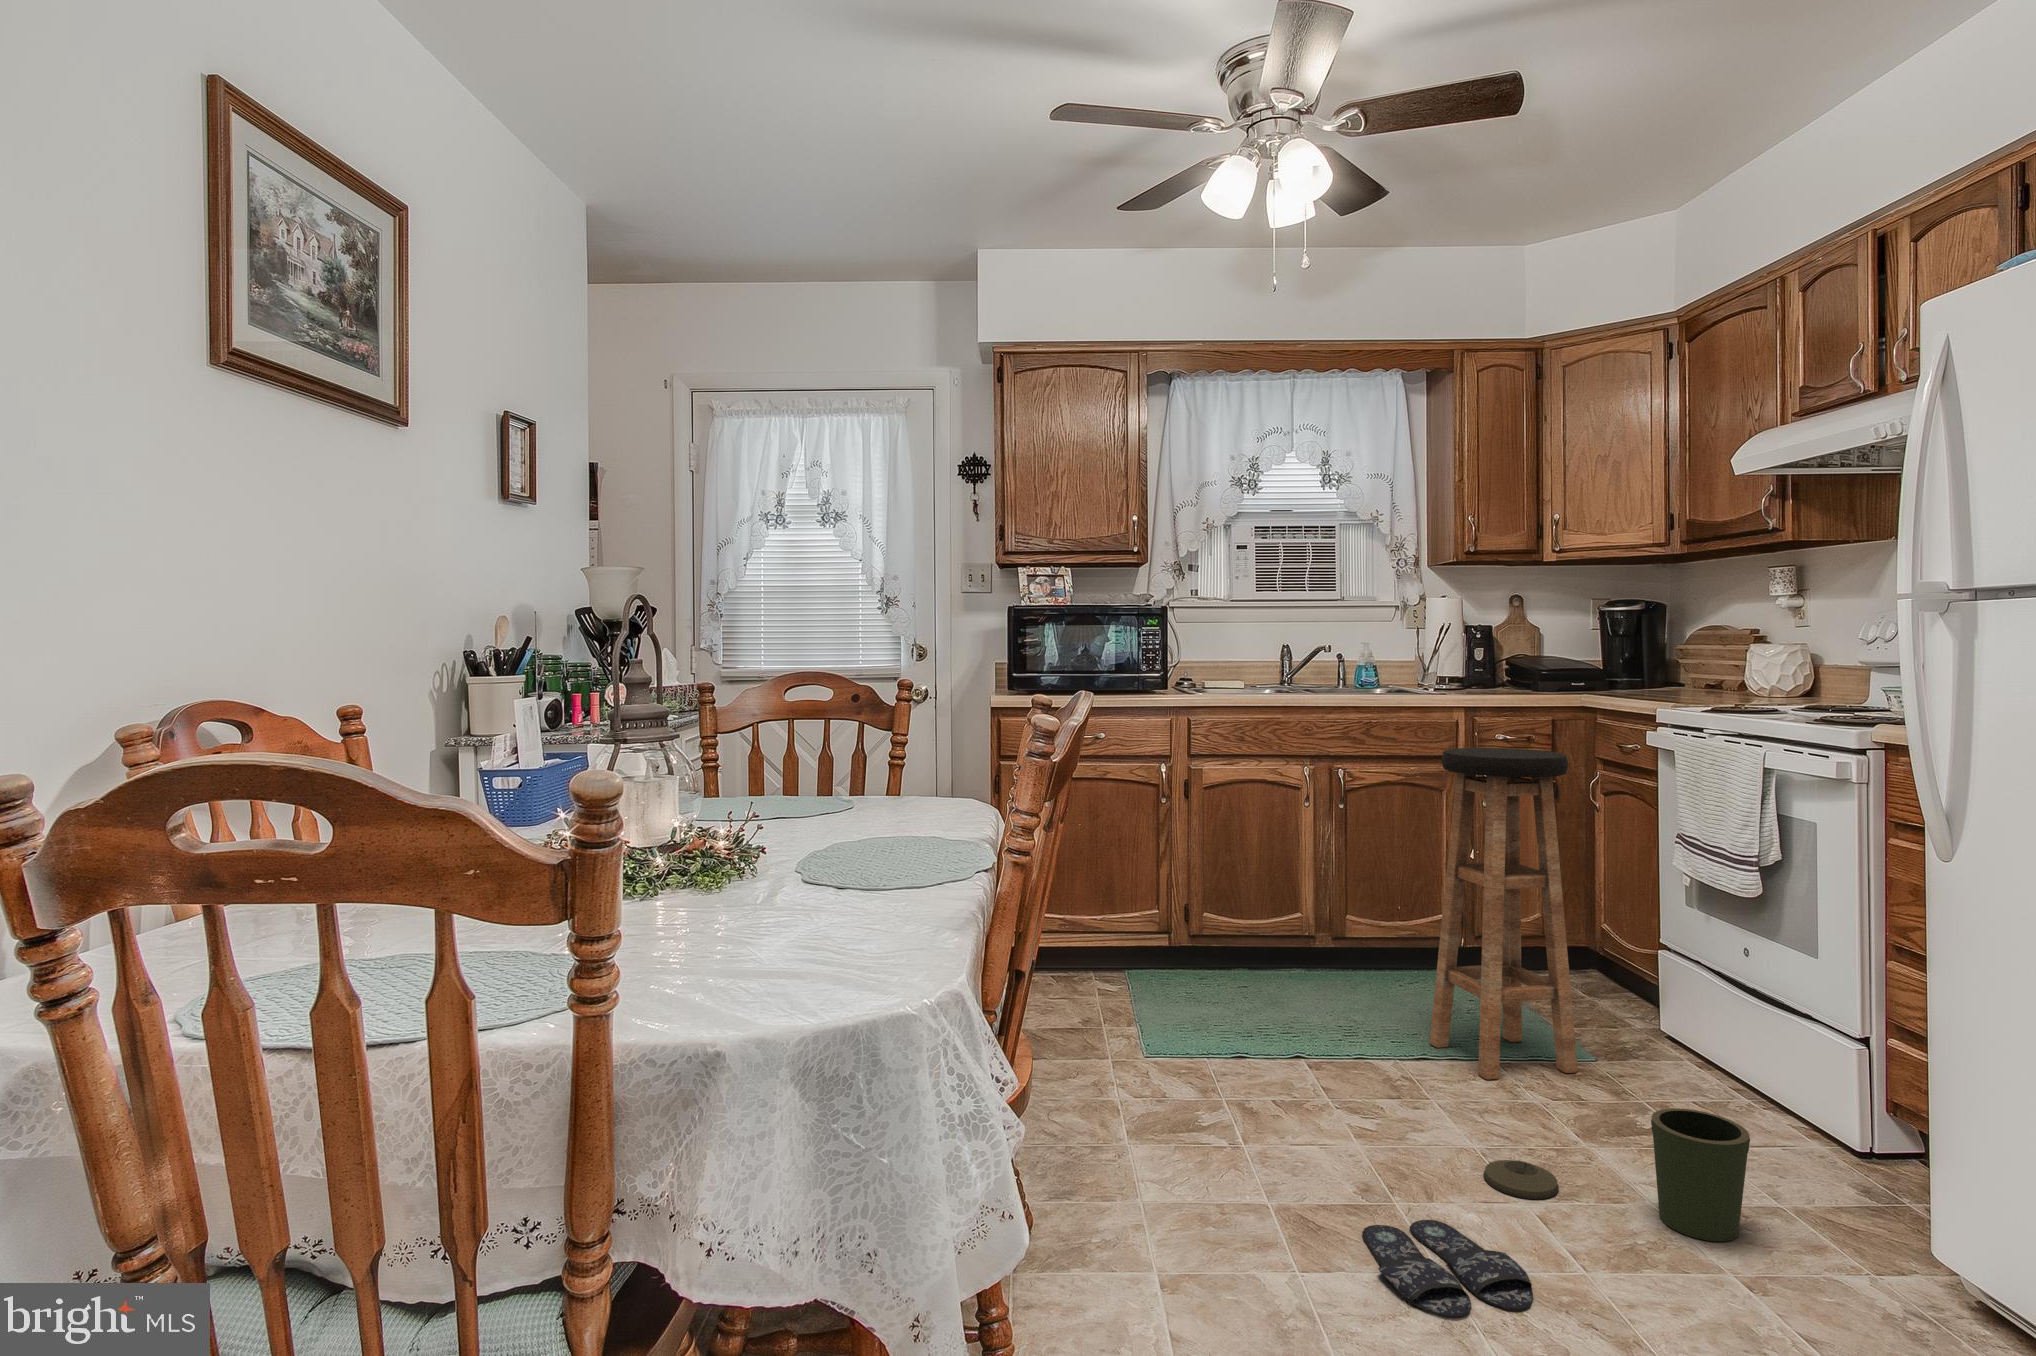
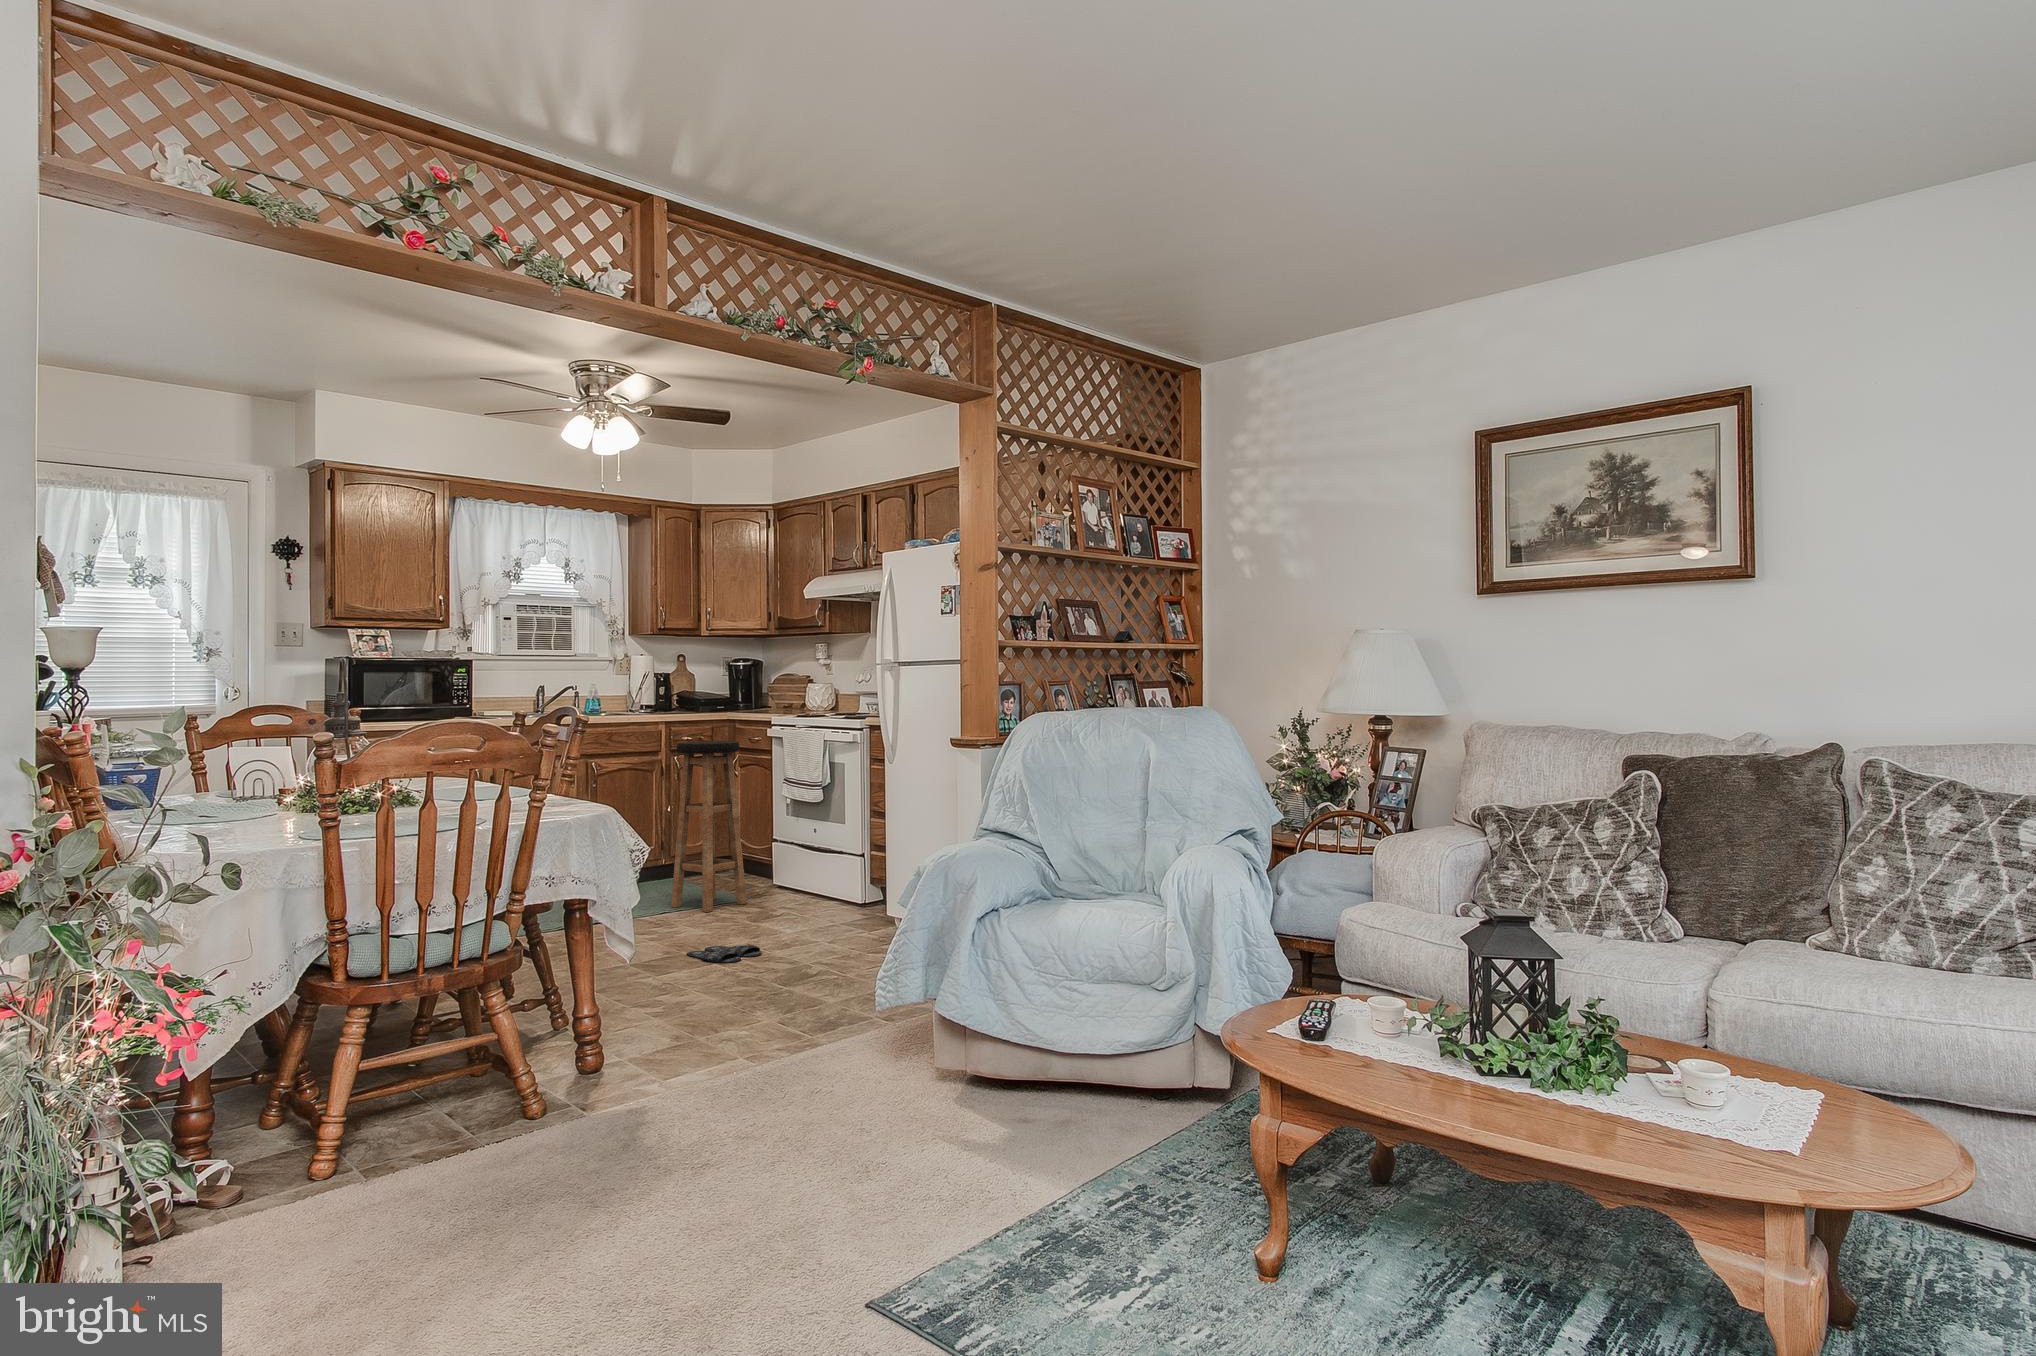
trash can: present [1484,1108,1750,1241] -> none [725,884,829,936]

